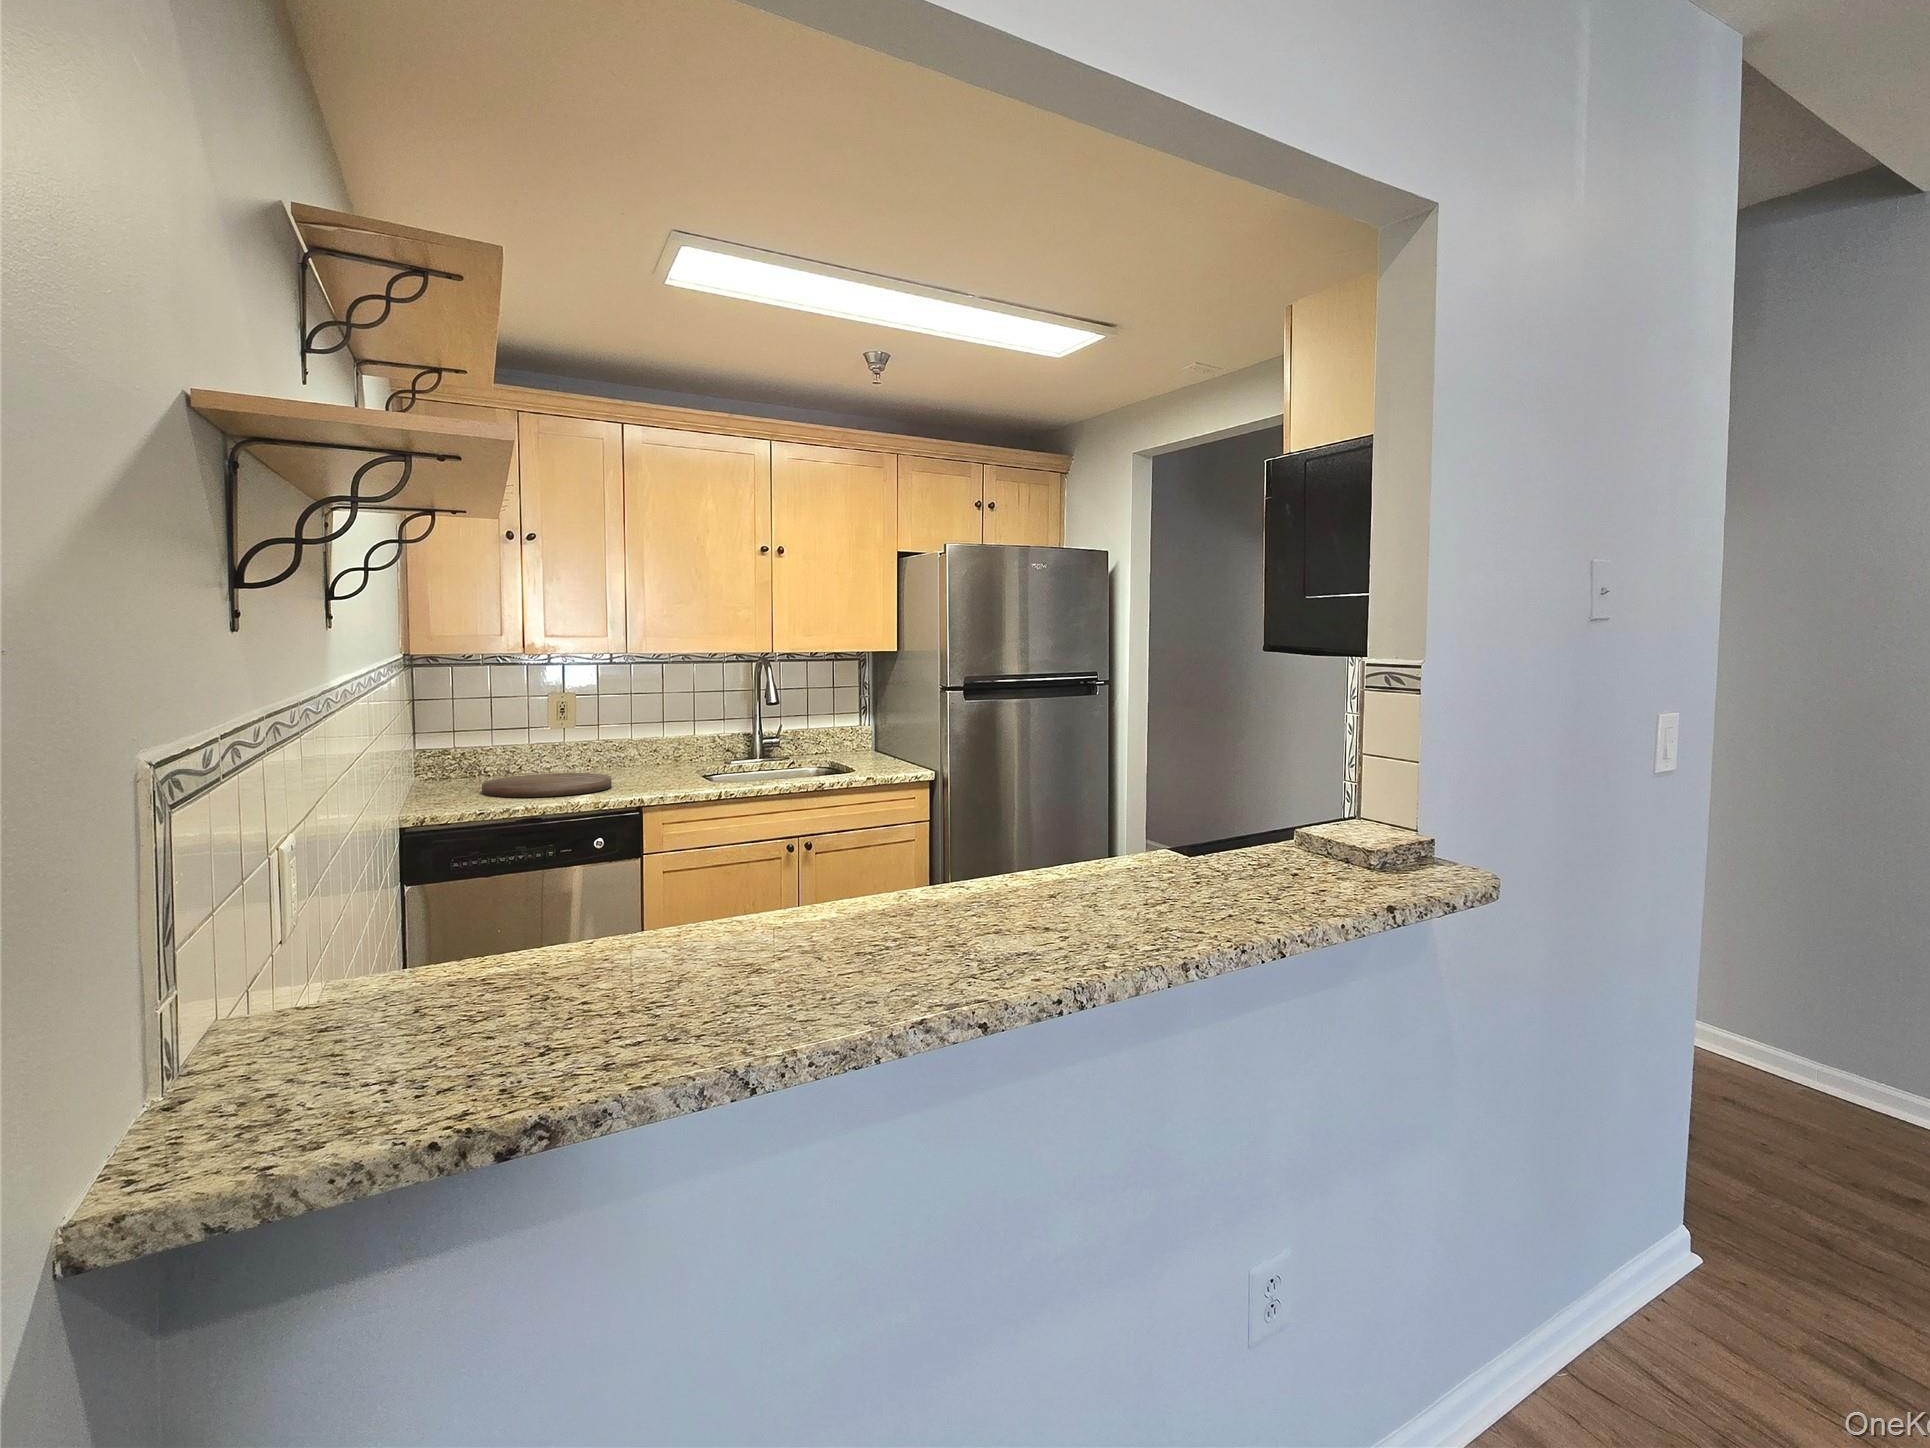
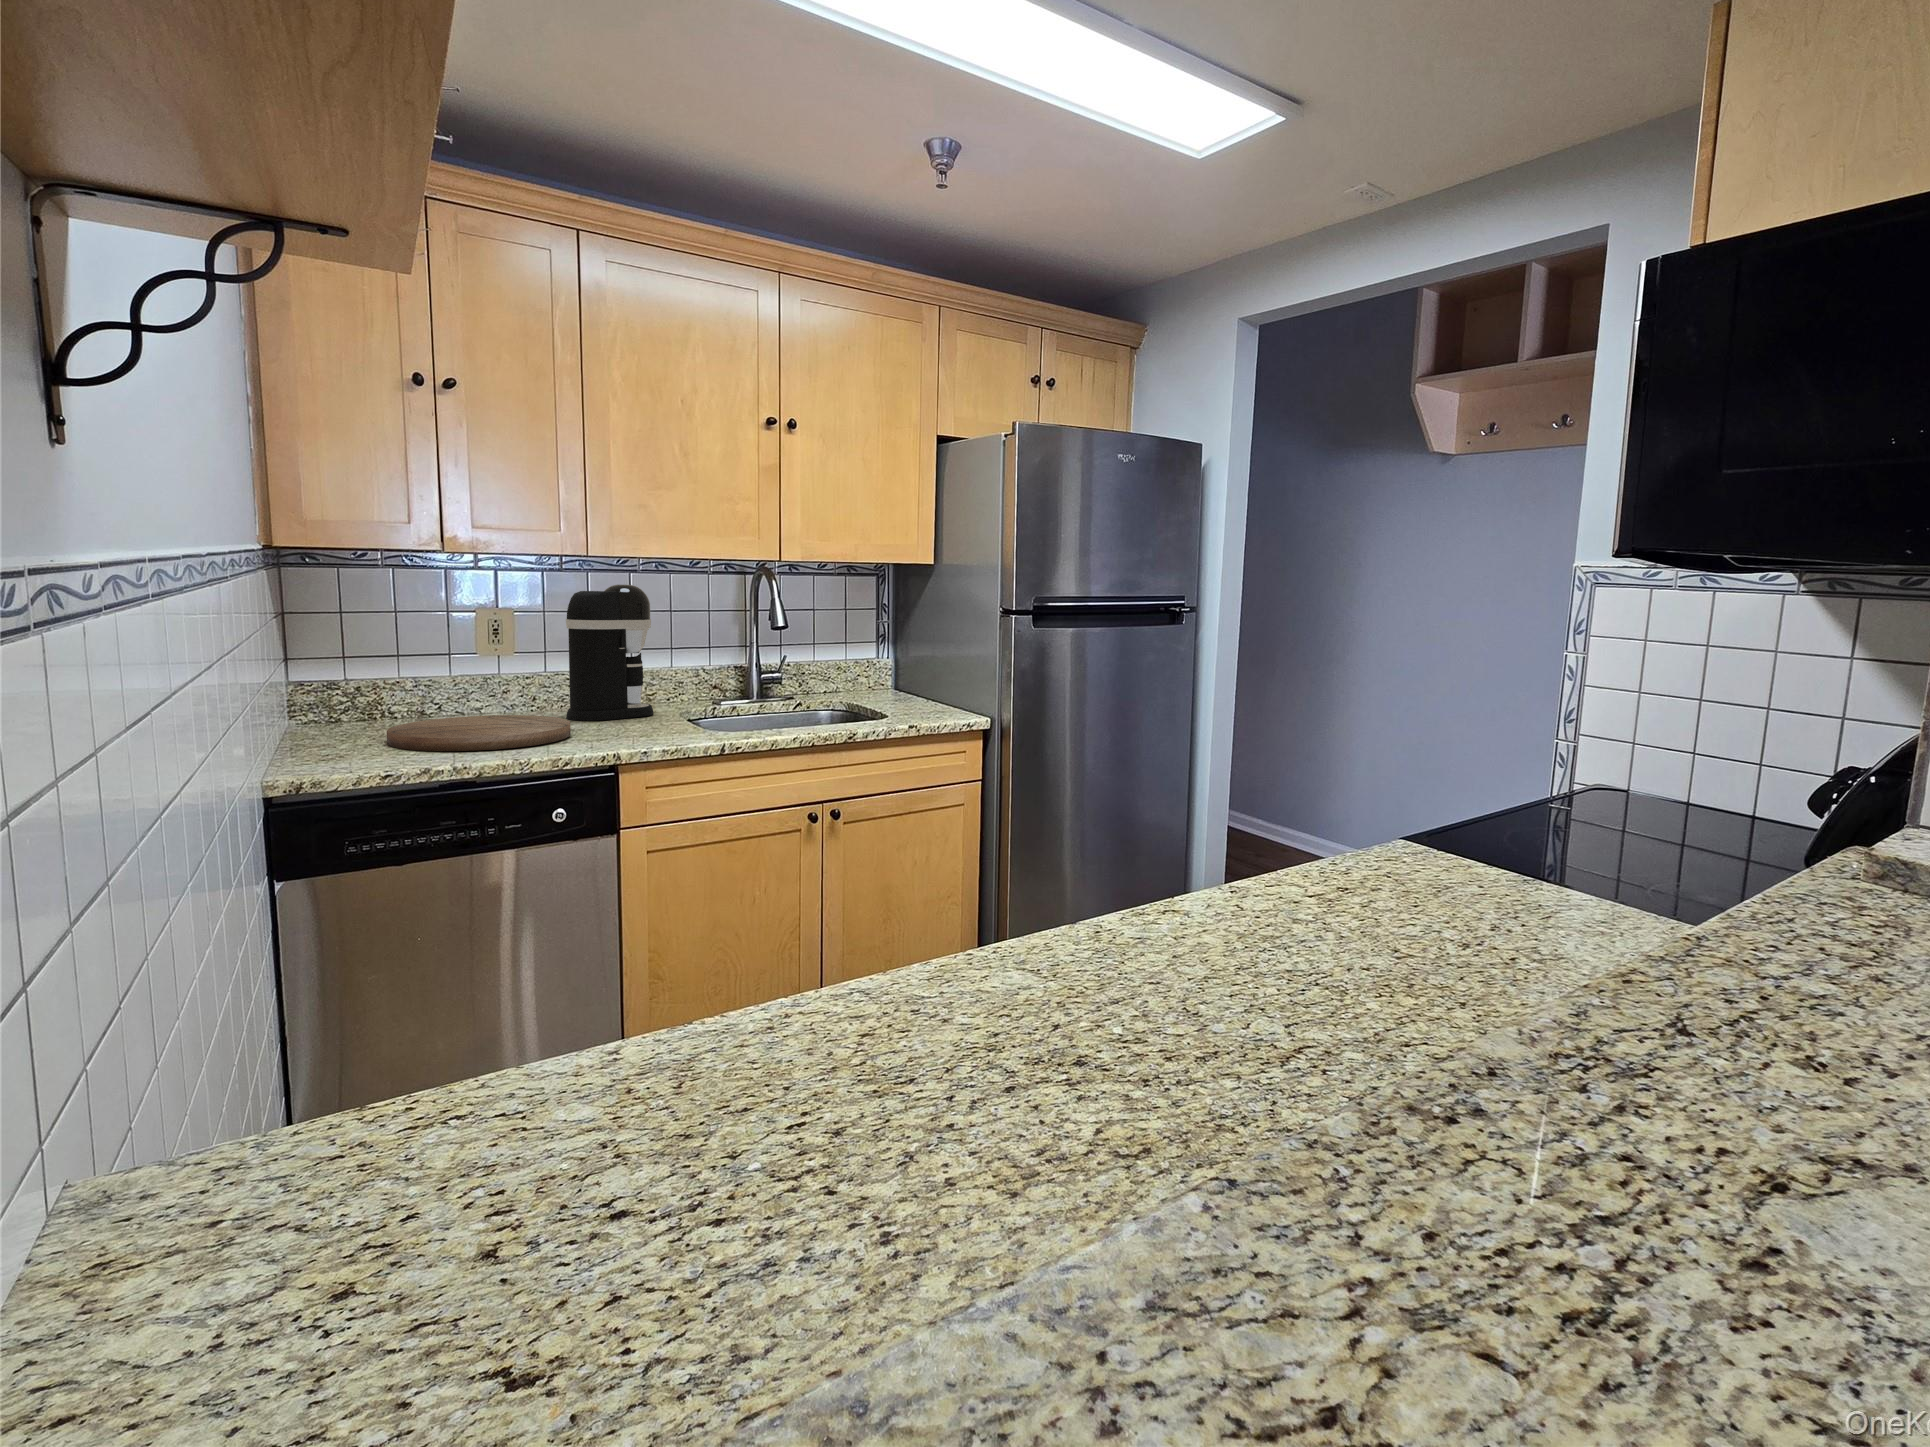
coffee maker: none [612,674,679,777] -> present [566,585,654,721]

